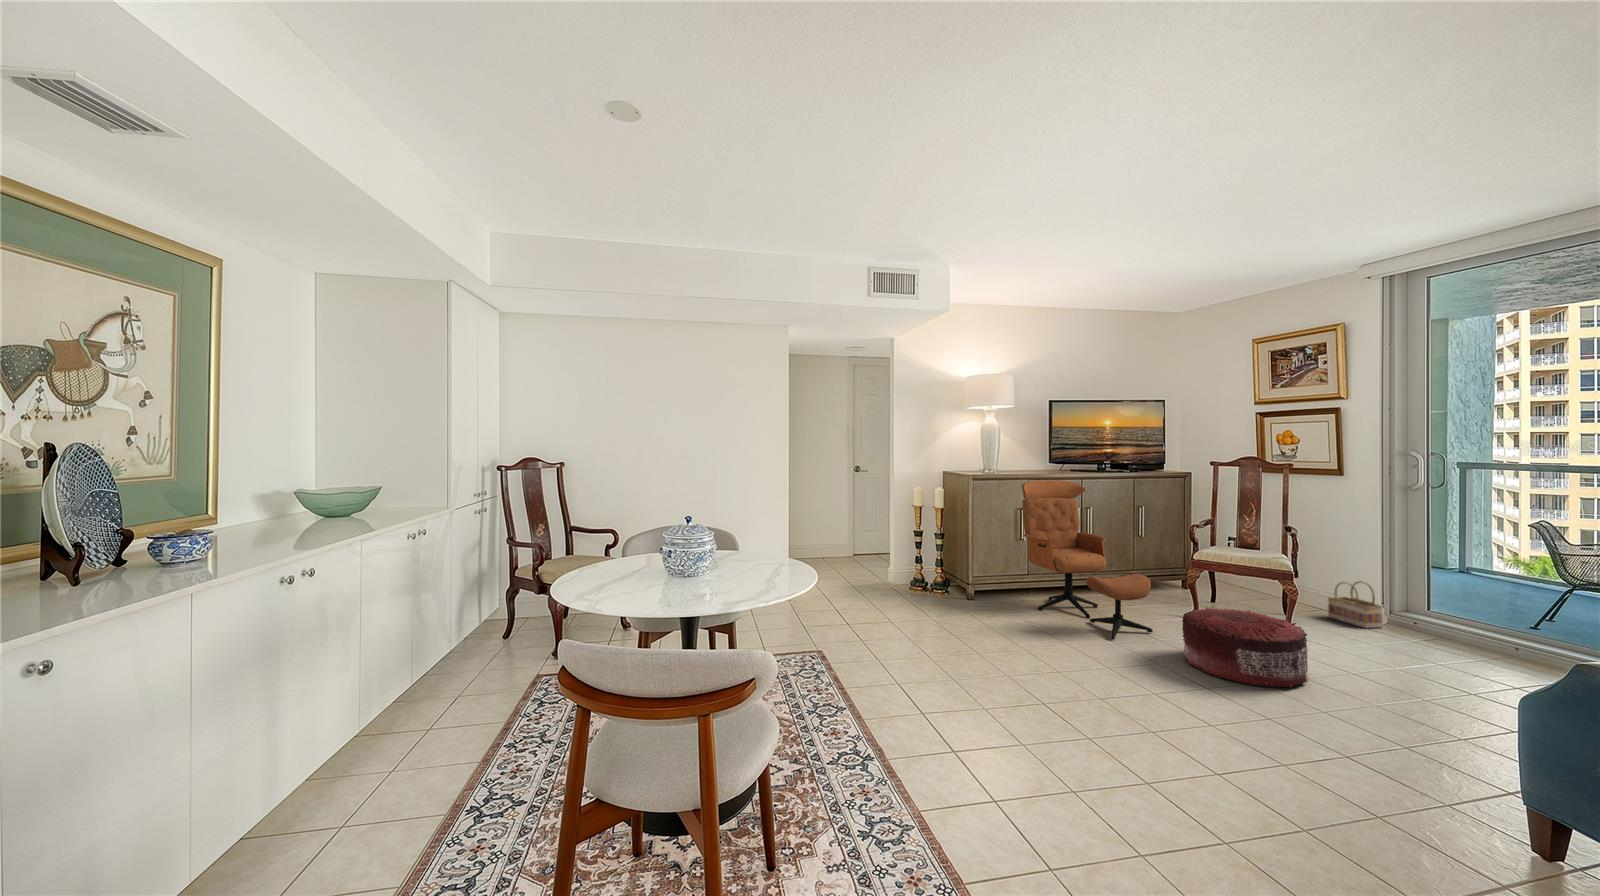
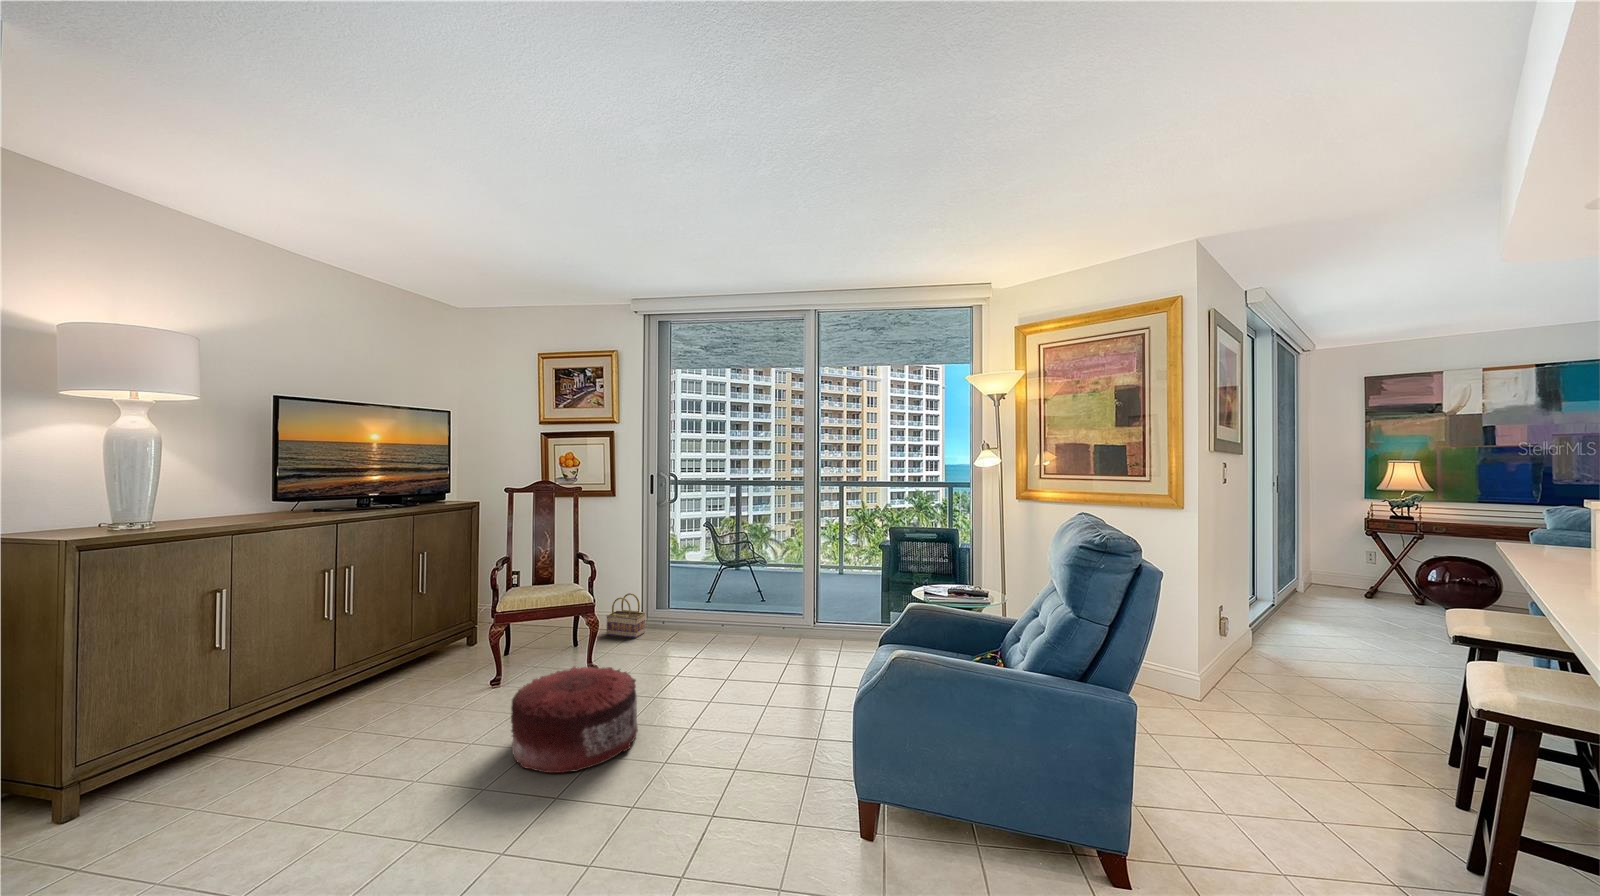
lounge chair: present [1022,480,1153,640] -> none [219,531,460,775]

